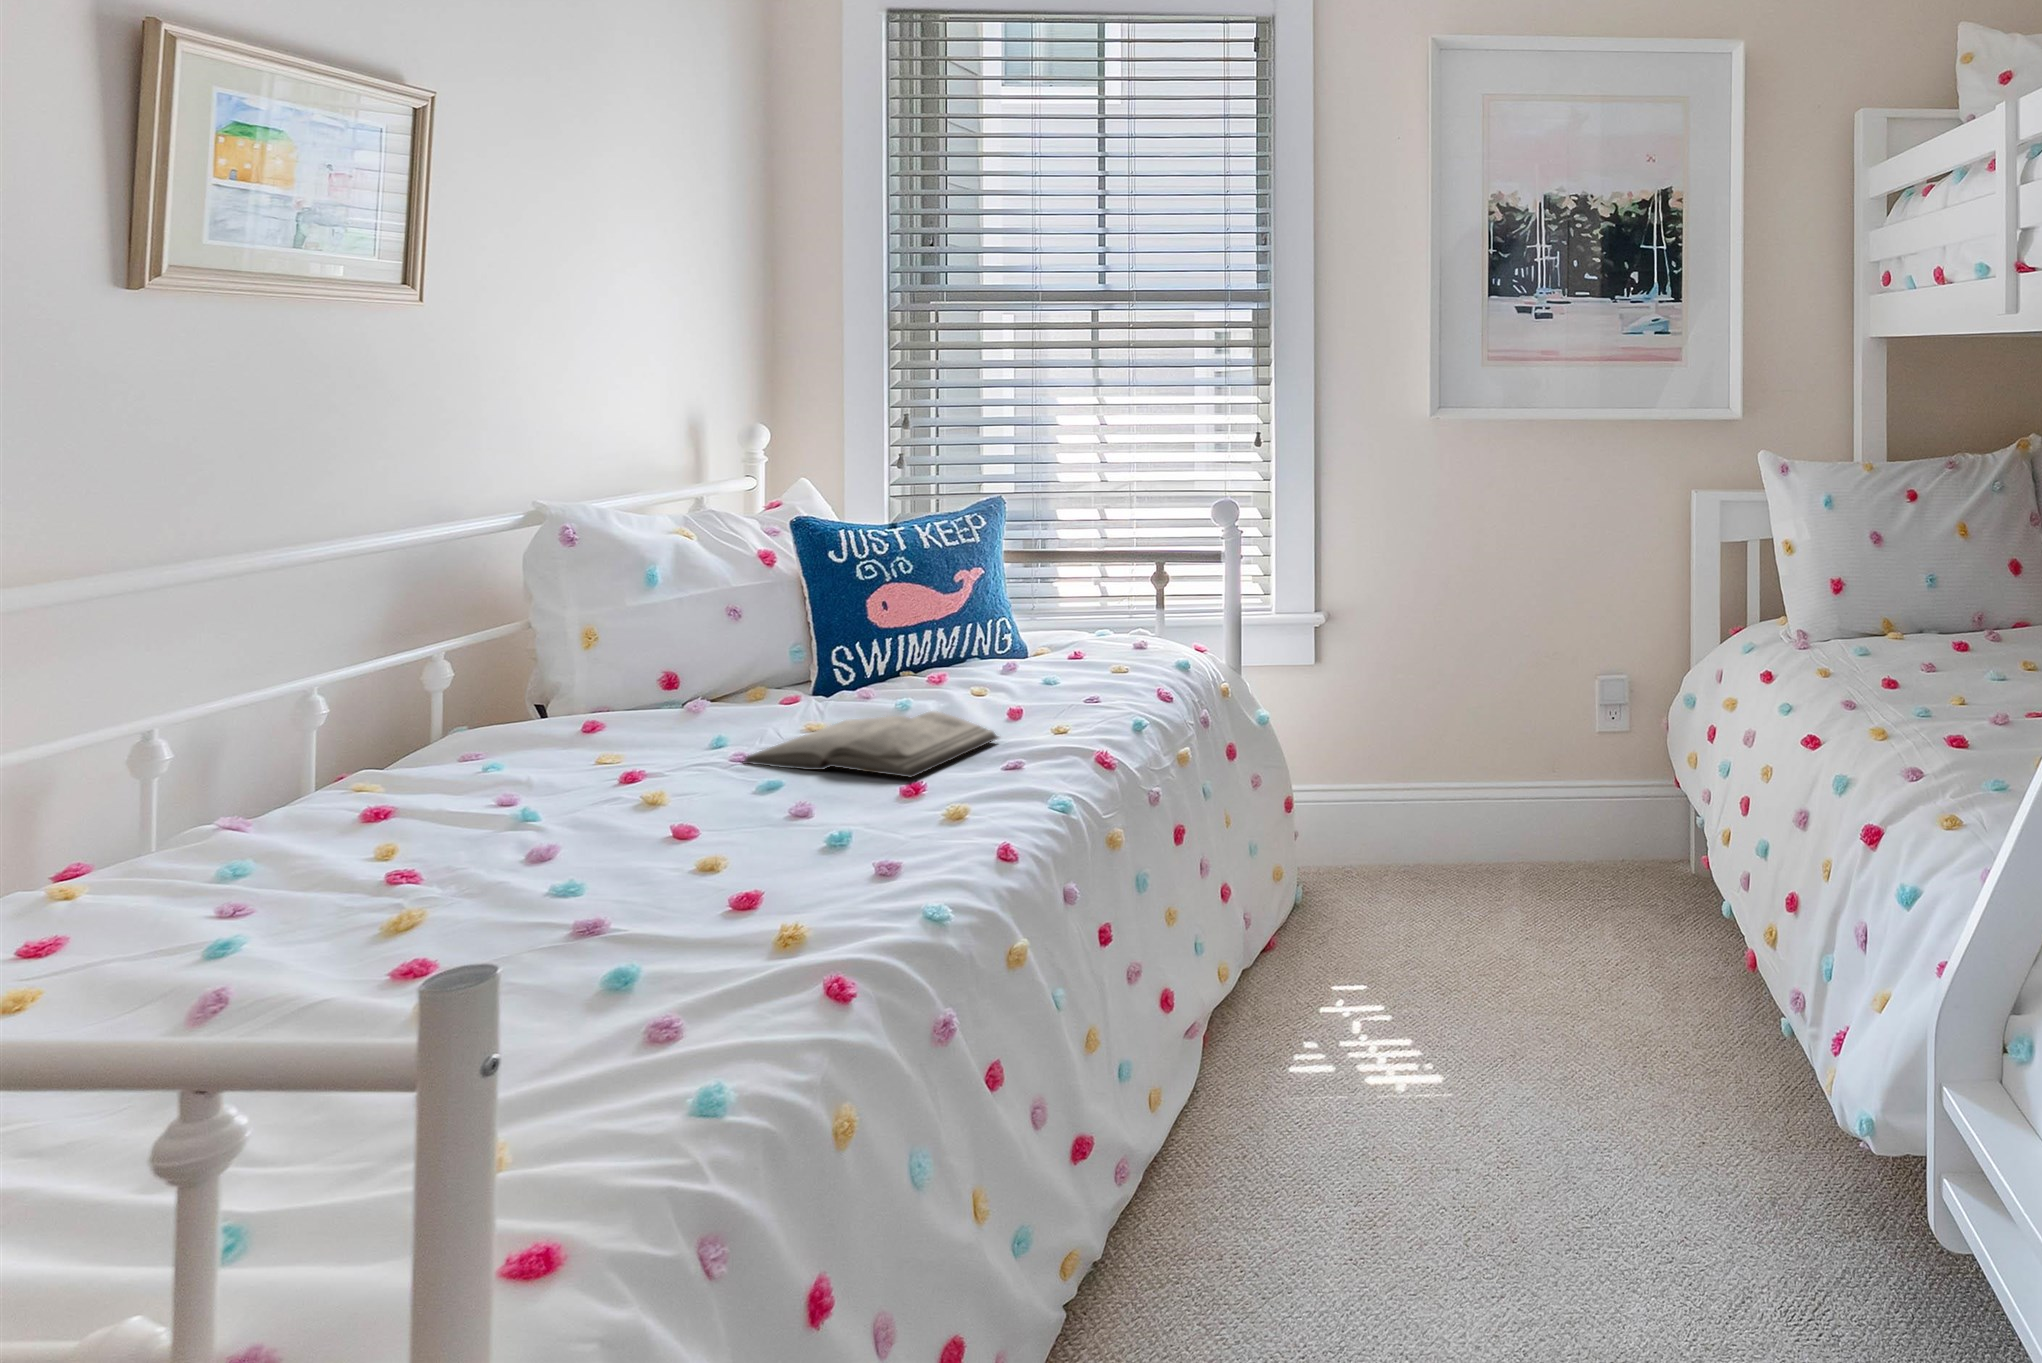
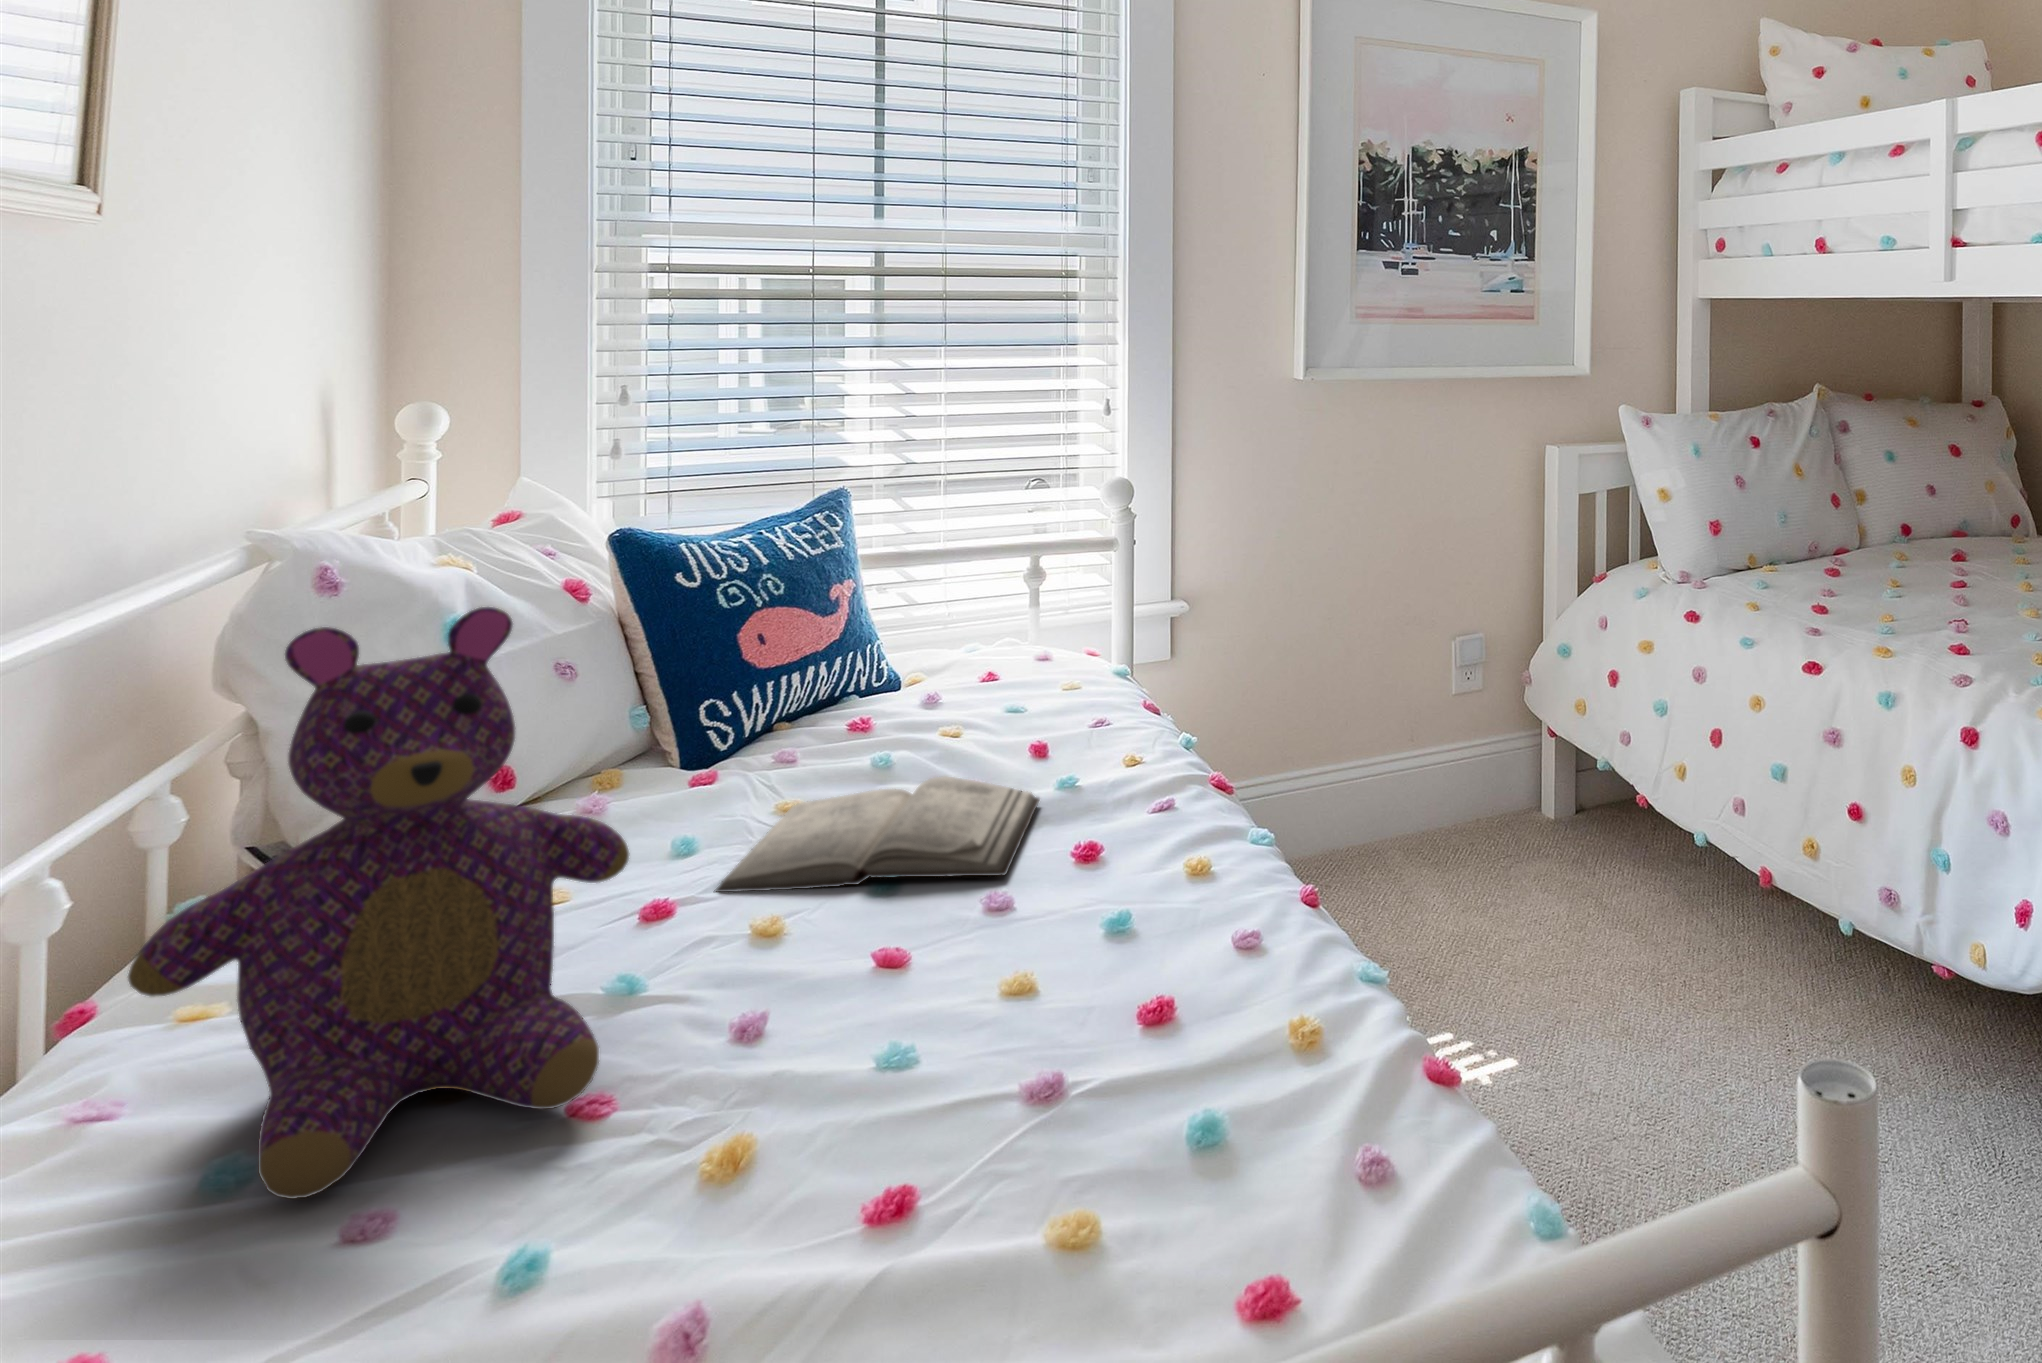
teddy bear: none [345,539,625,862] -> present [128,607,629,1199]

